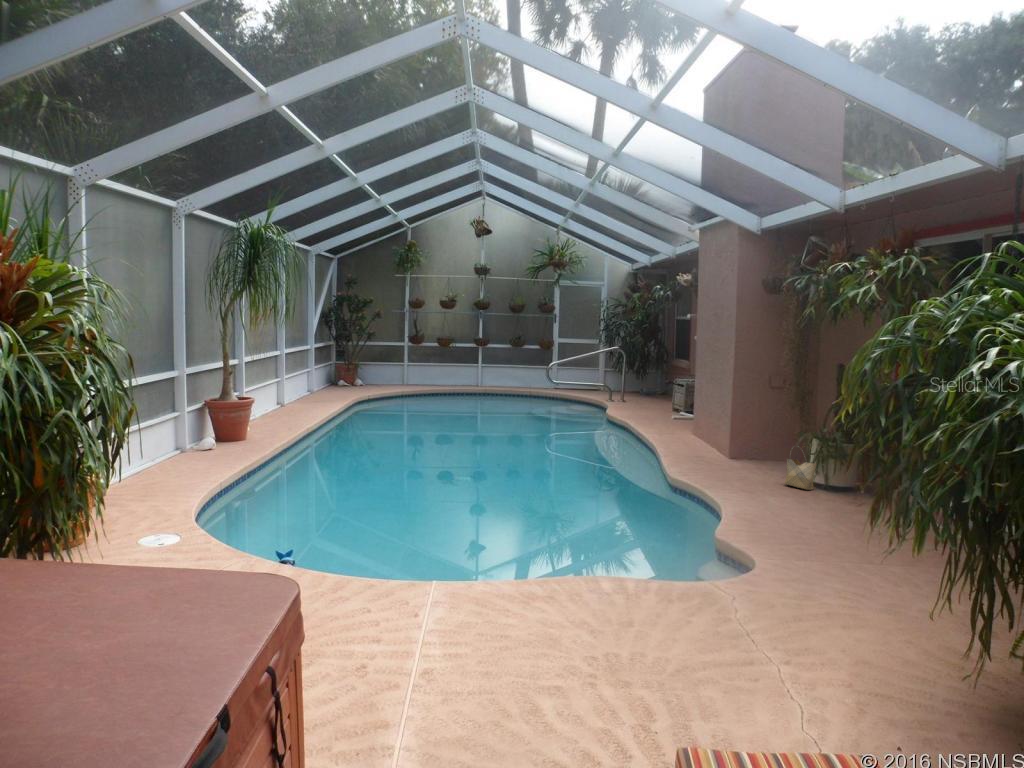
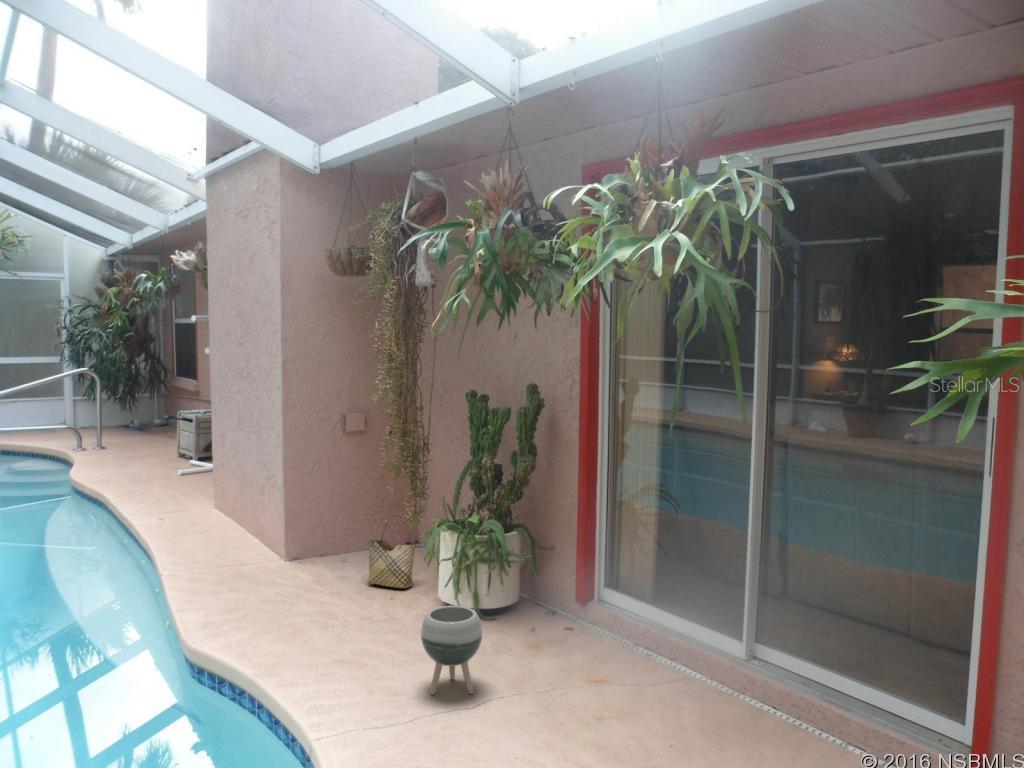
planter: none [803,484,839,531] -> present [421,606,482,694]

